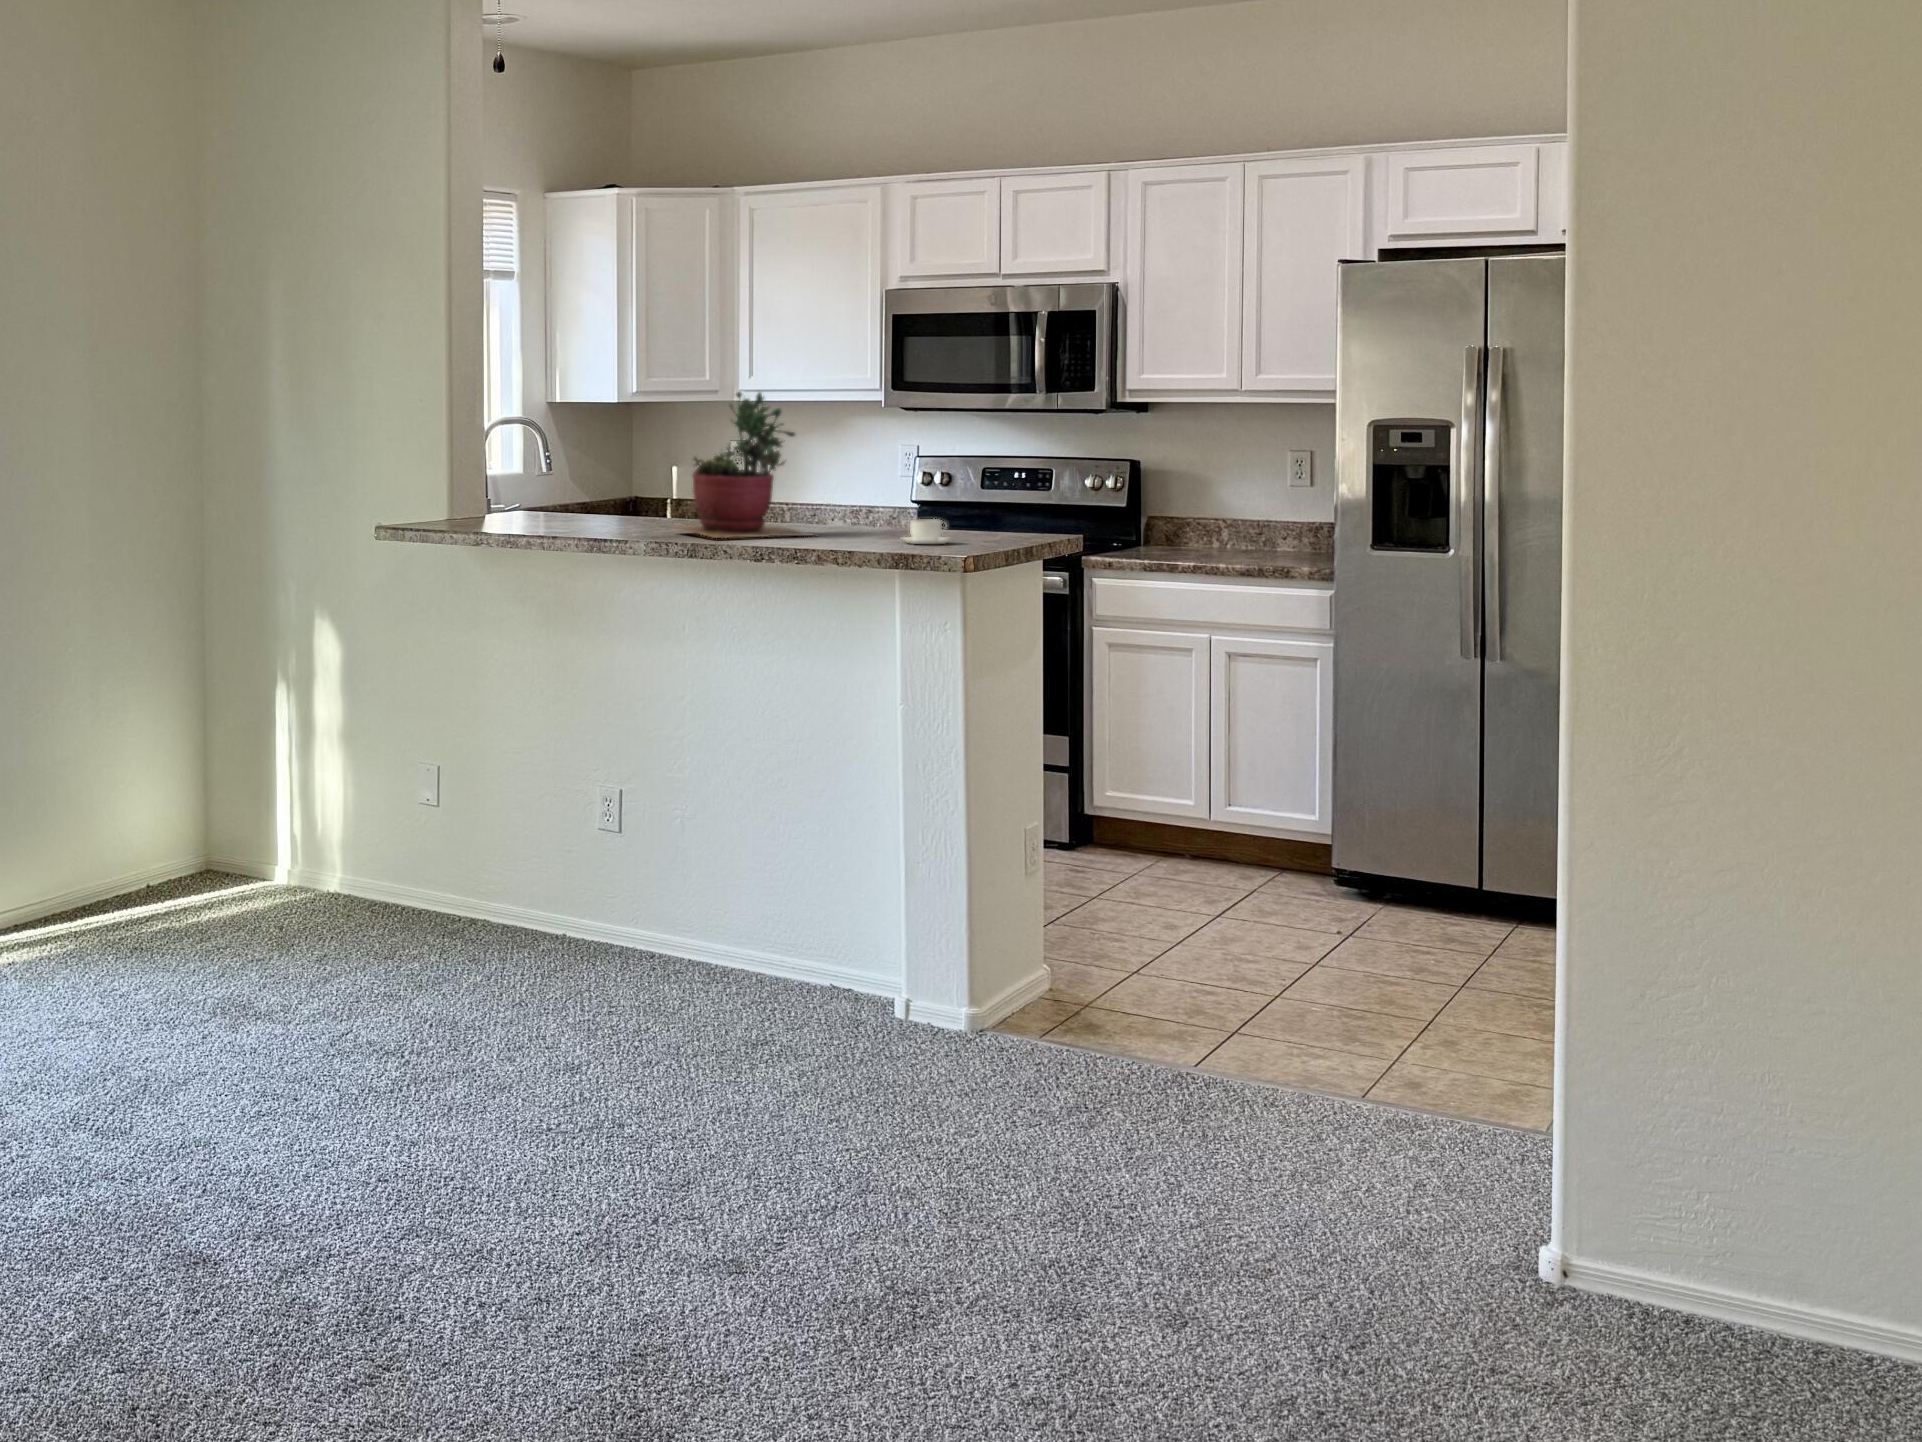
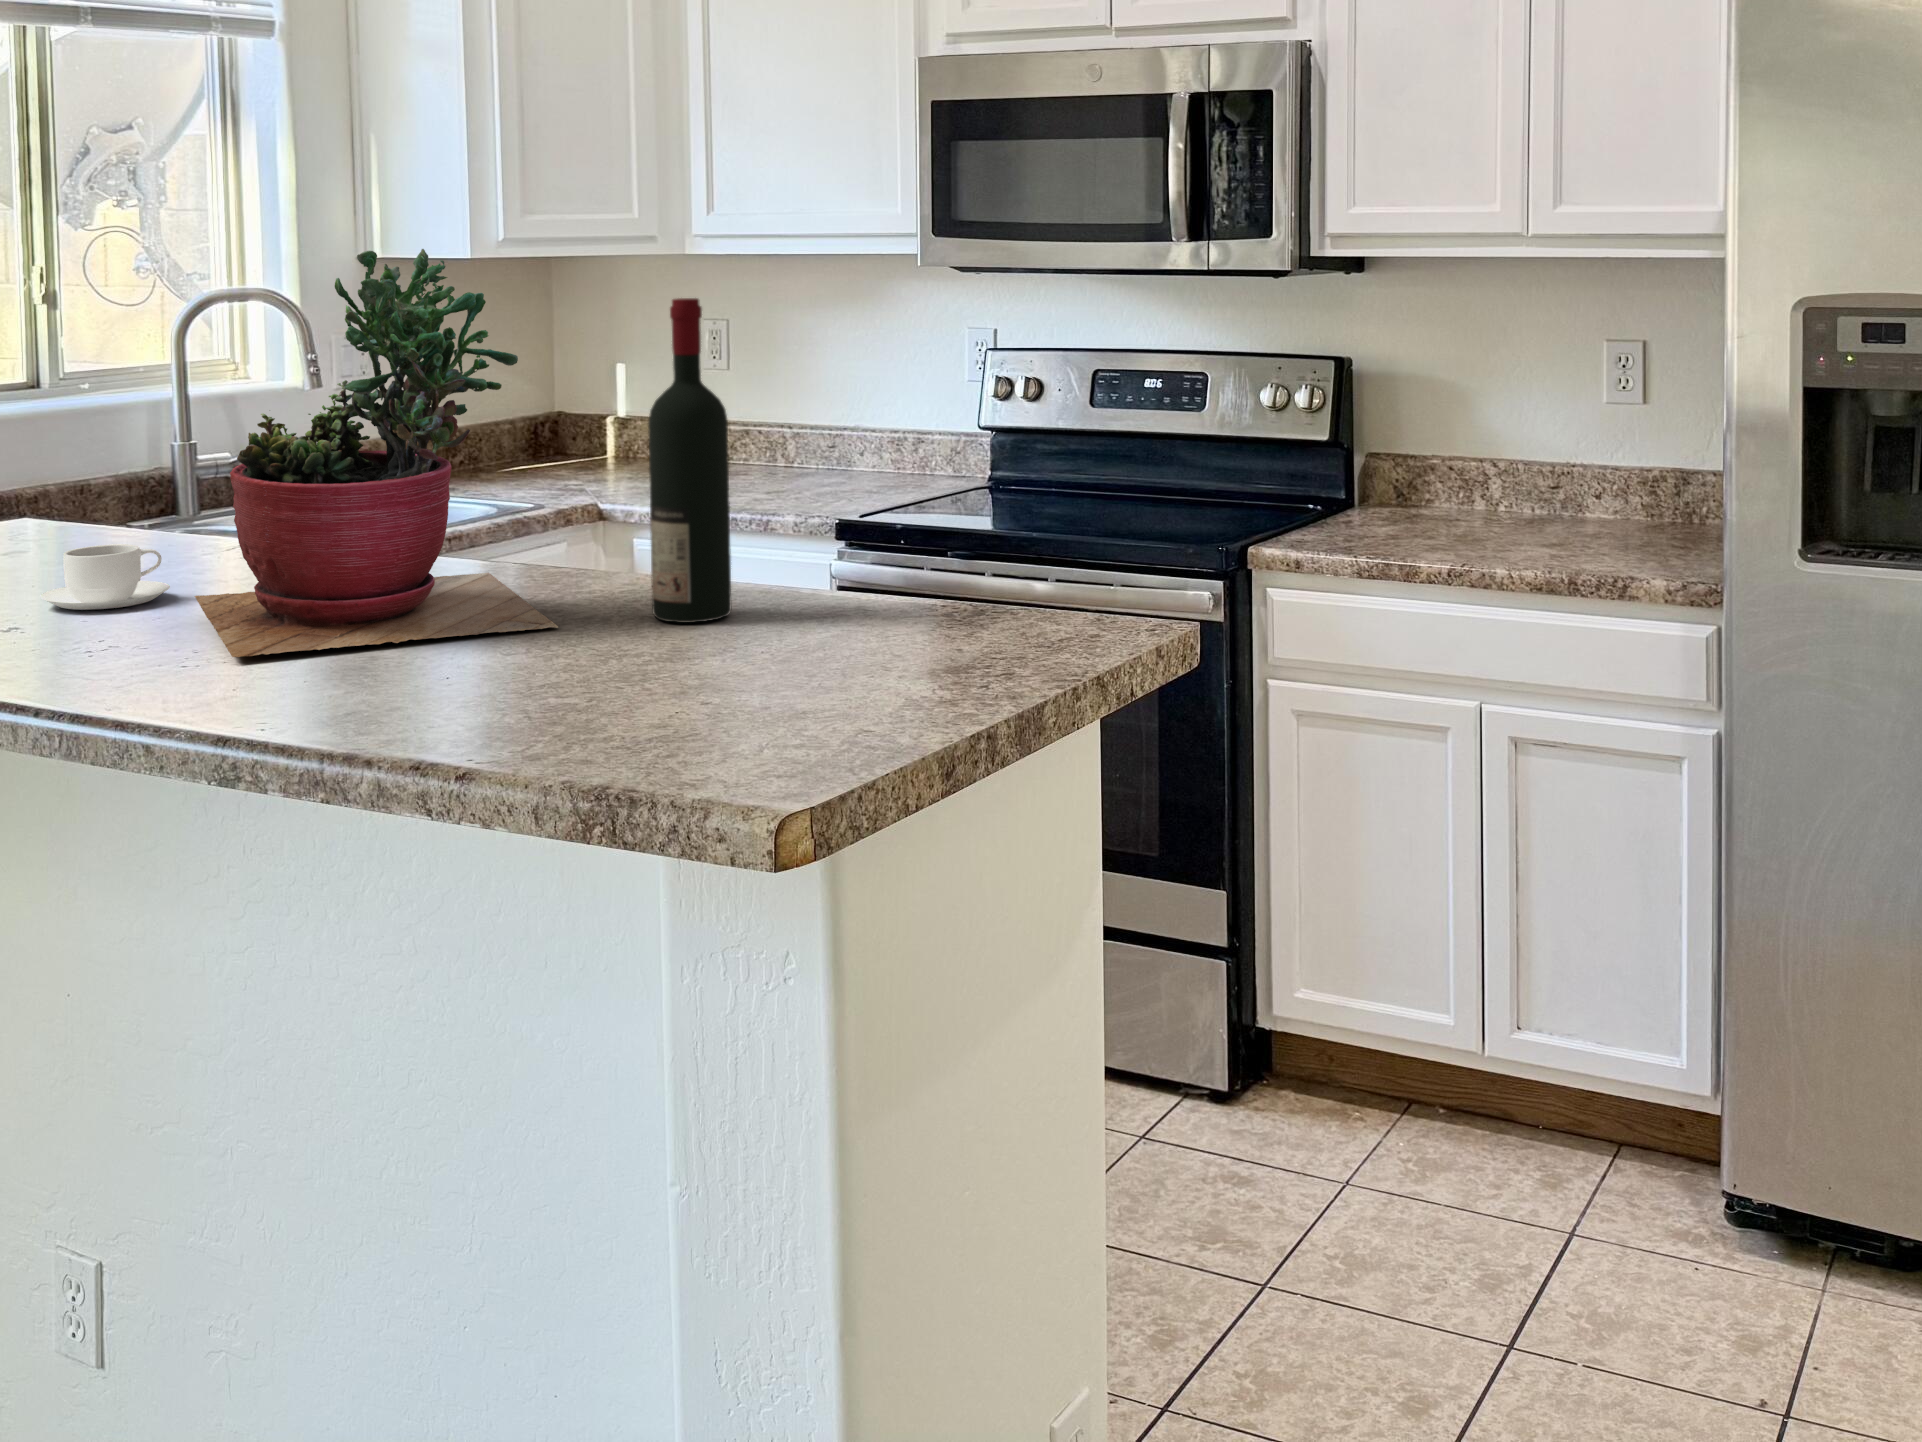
wine bottle: none [853,410,884,535] -> present [648,298,731,623]
coffee cup: present [903,519,951,544] -> present [40,544,170,610]

